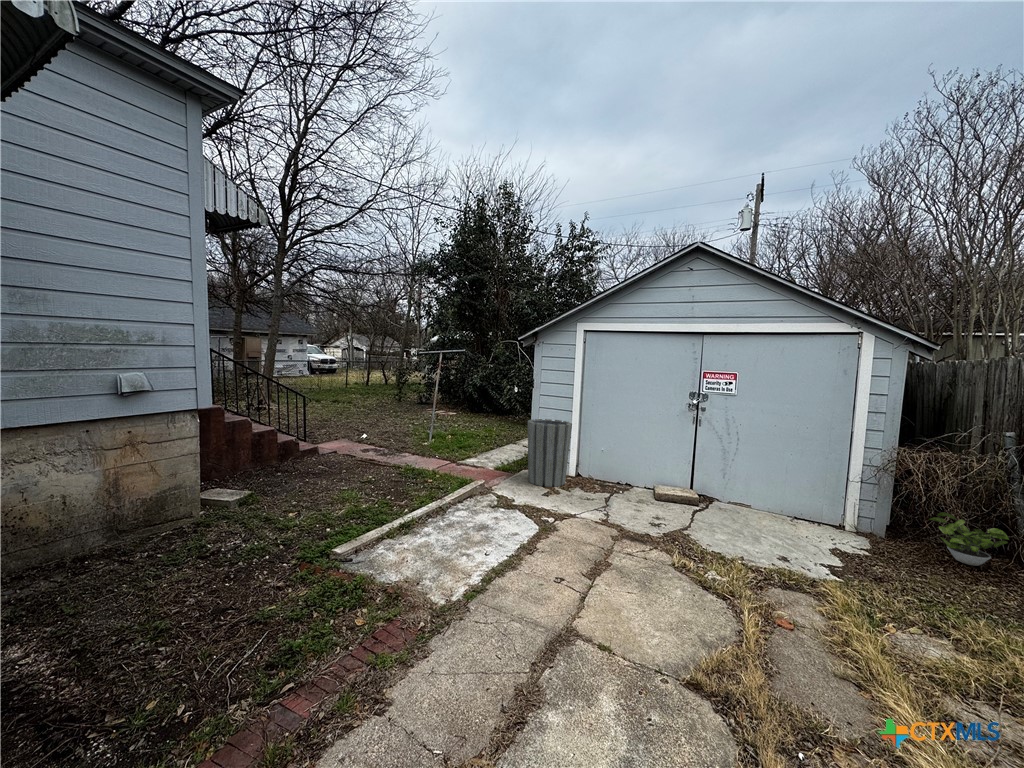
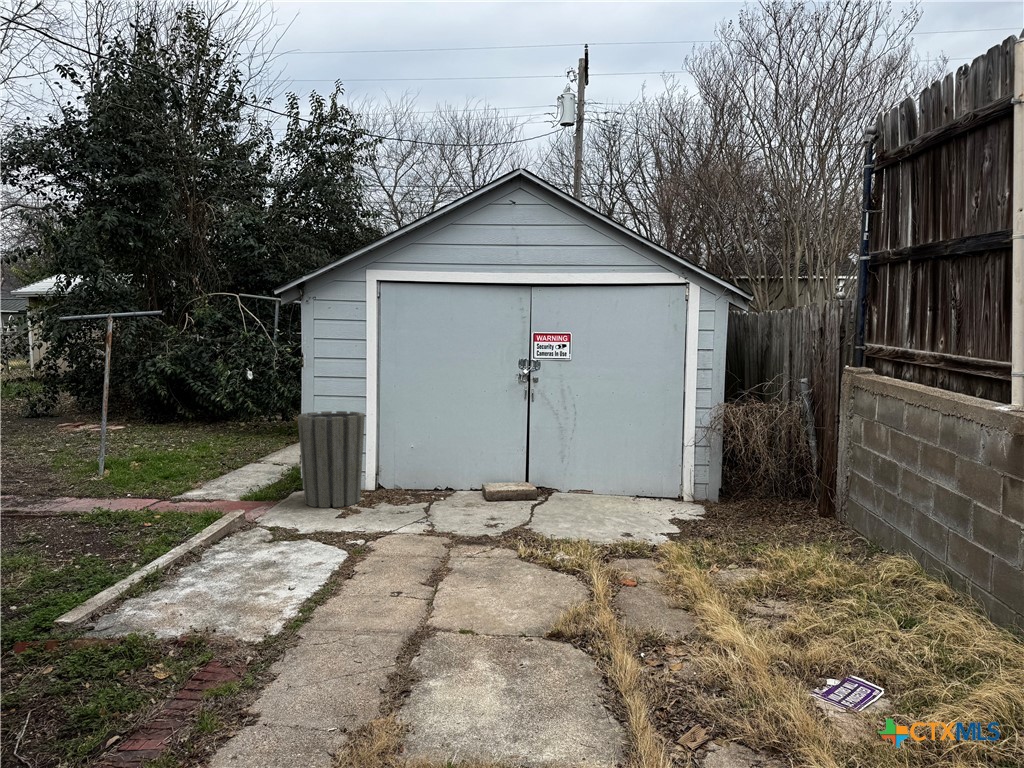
potted plant: present [929,512,1009,566] -> none [752,464,810,512]

